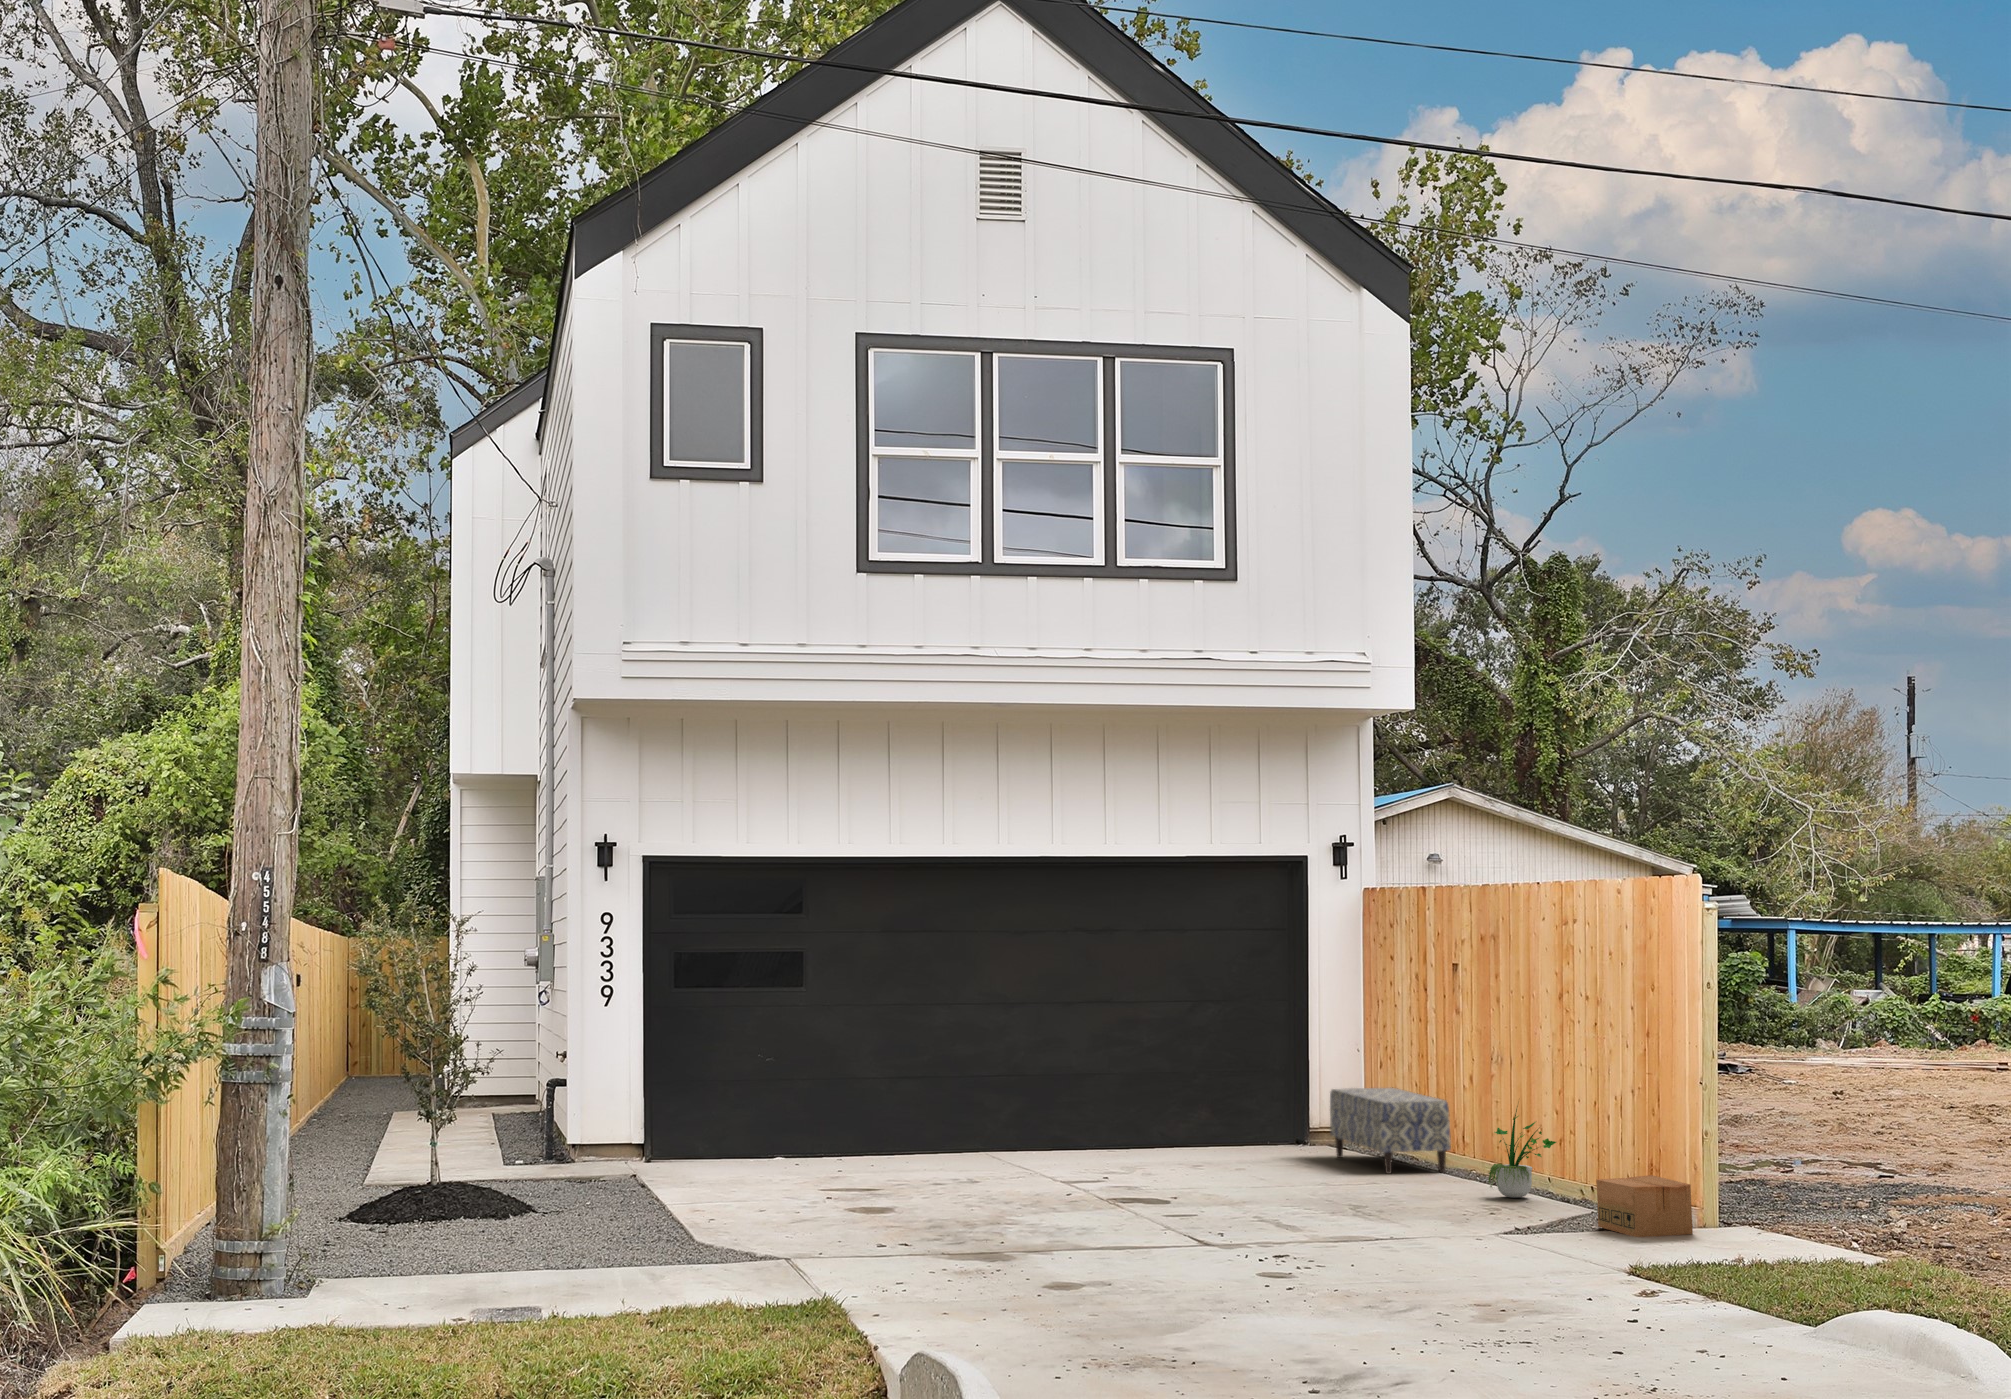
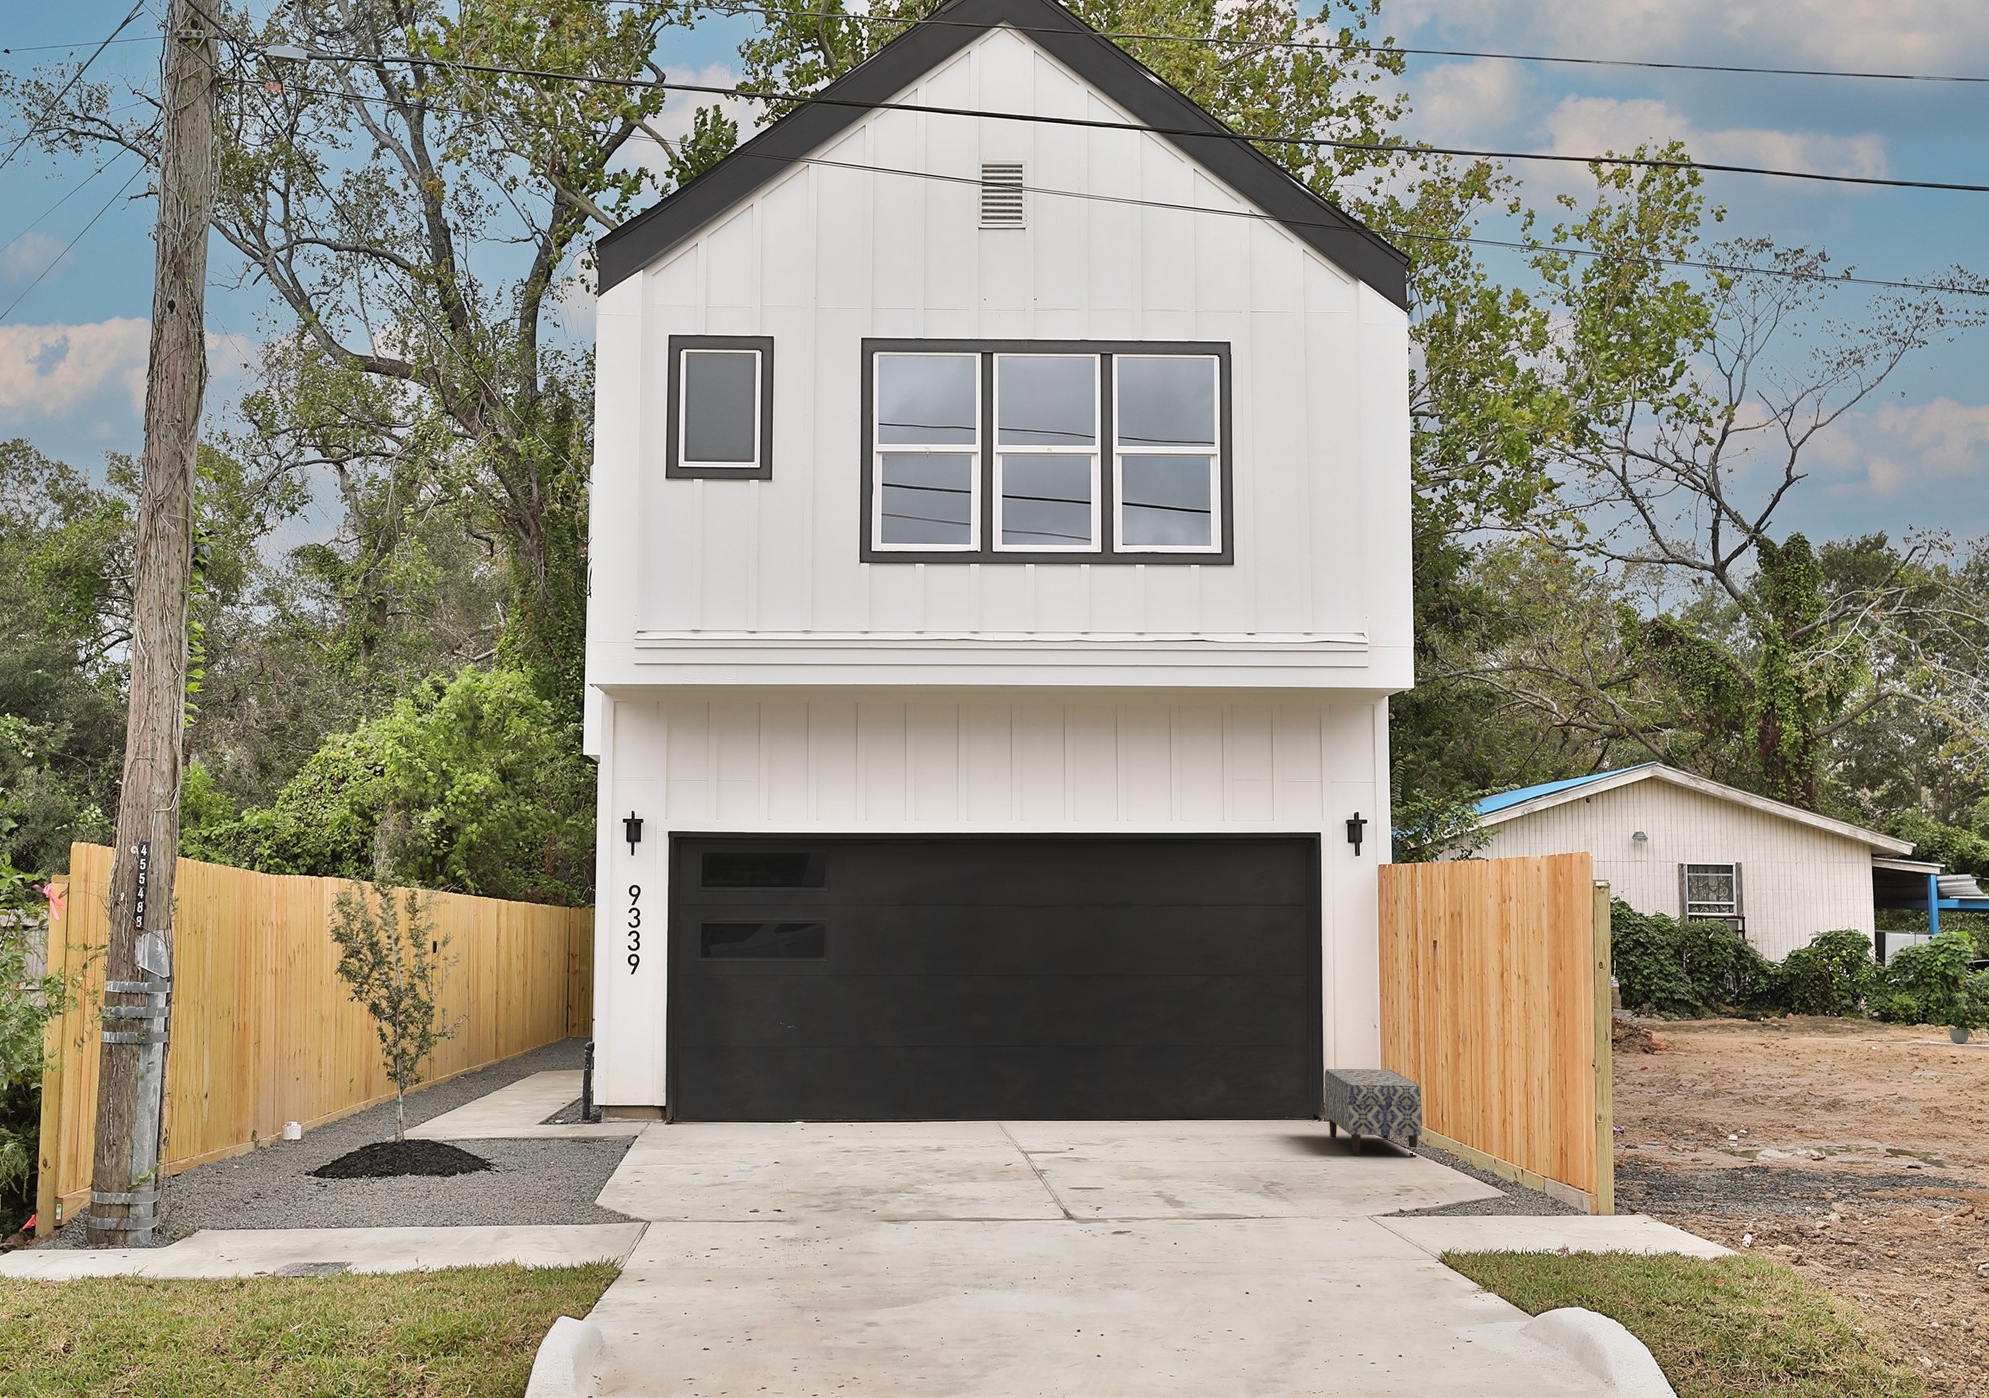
potted plant: present [1488,1106,1556,1198] -> present [1945,1006,1973,1043]
cardboard box: present [1596,1175,1693,1237] -> none [1472,1172,1563,1236]

